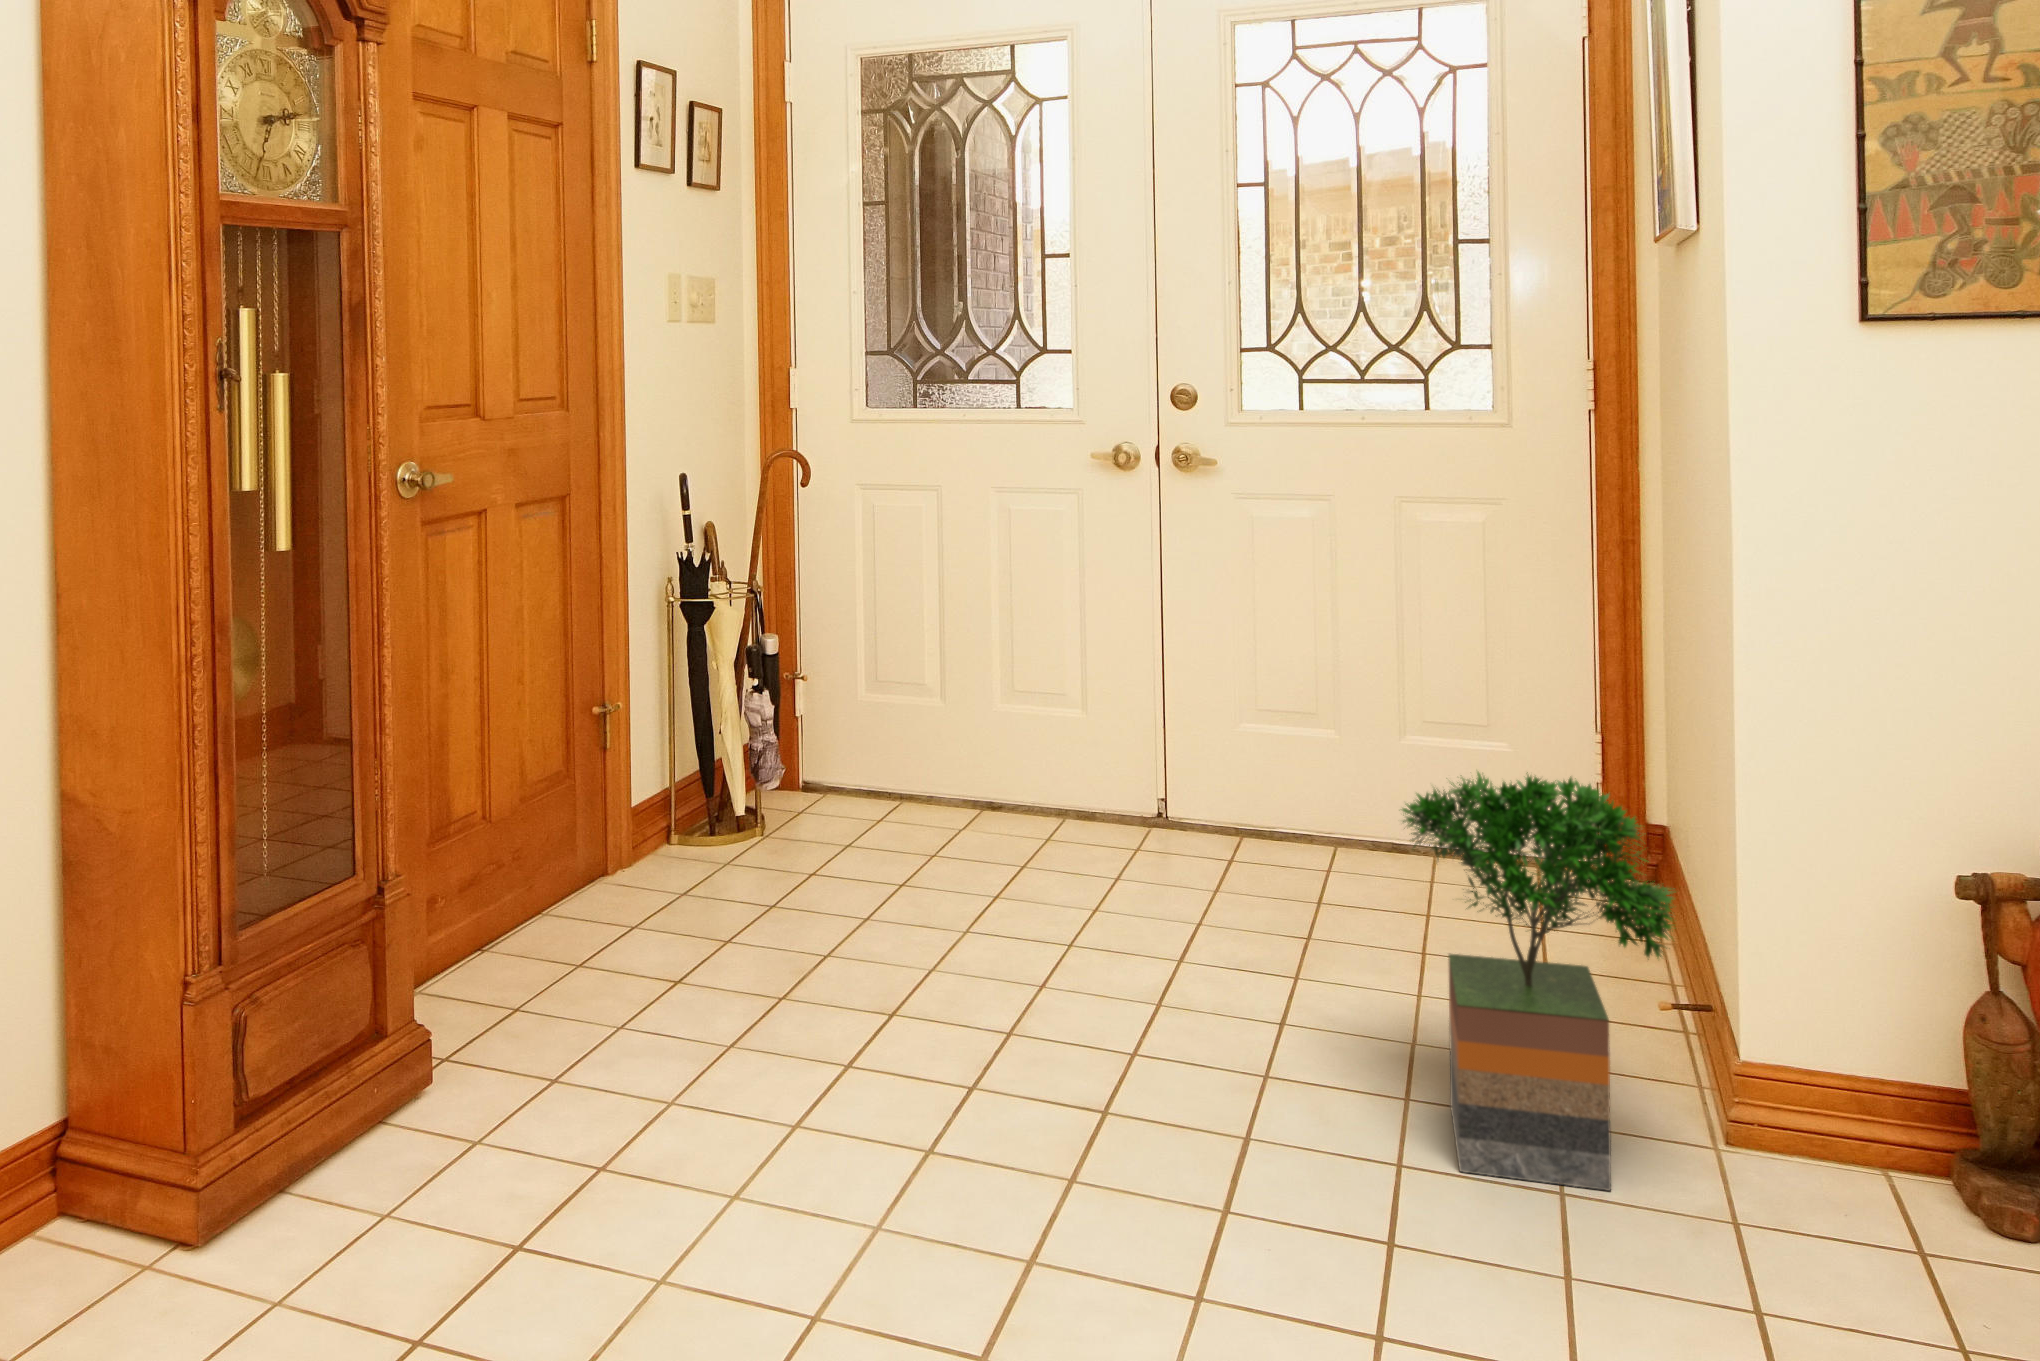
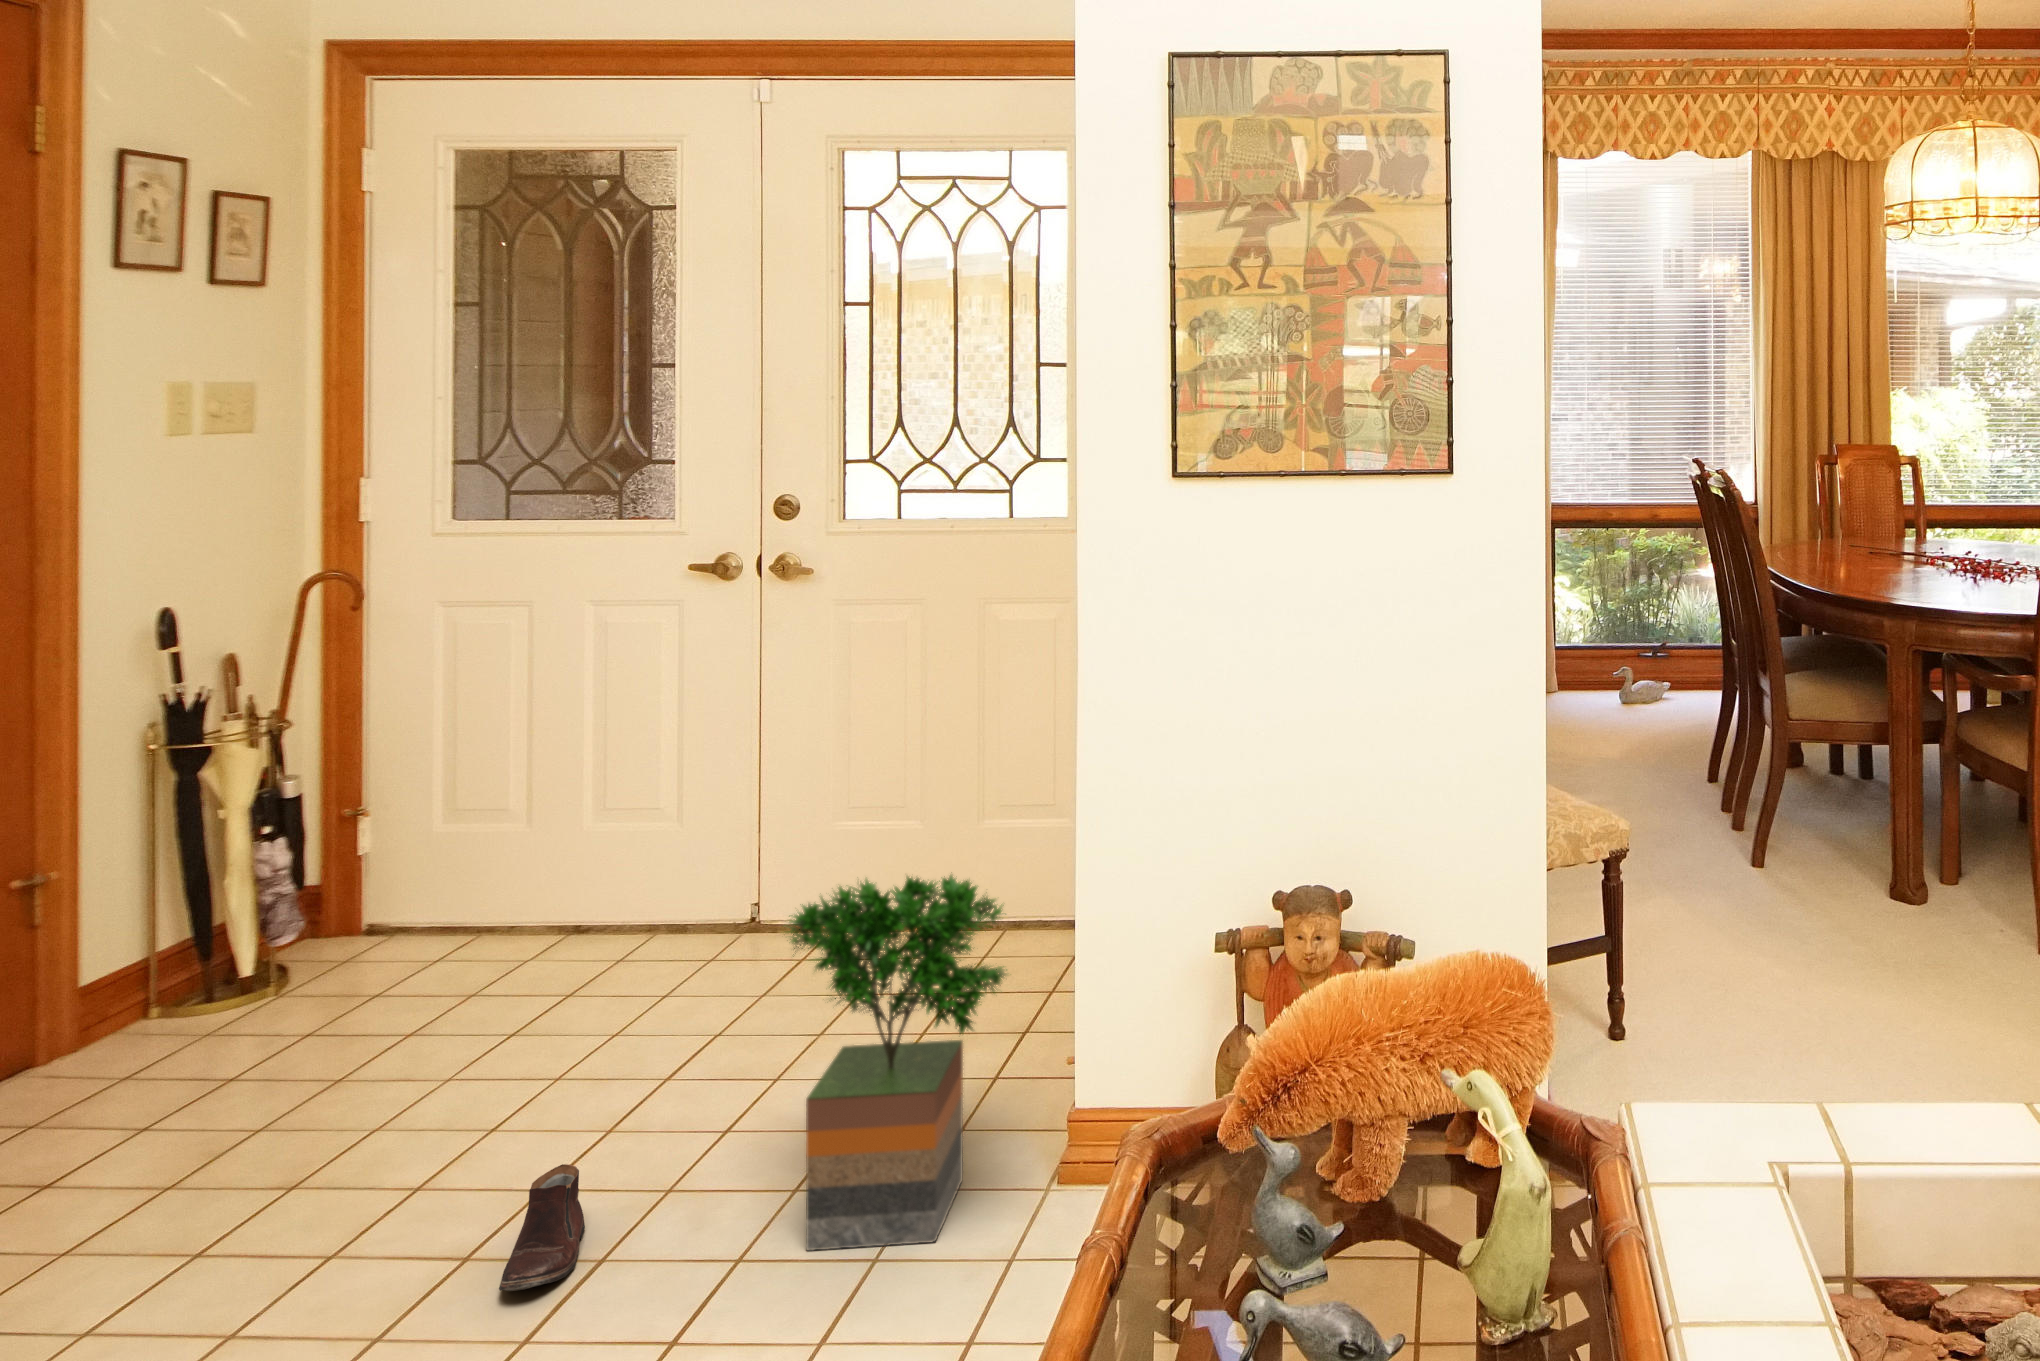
shoe: none [1153,1033,1216,1155] -> present [499,1164,585,1291]

